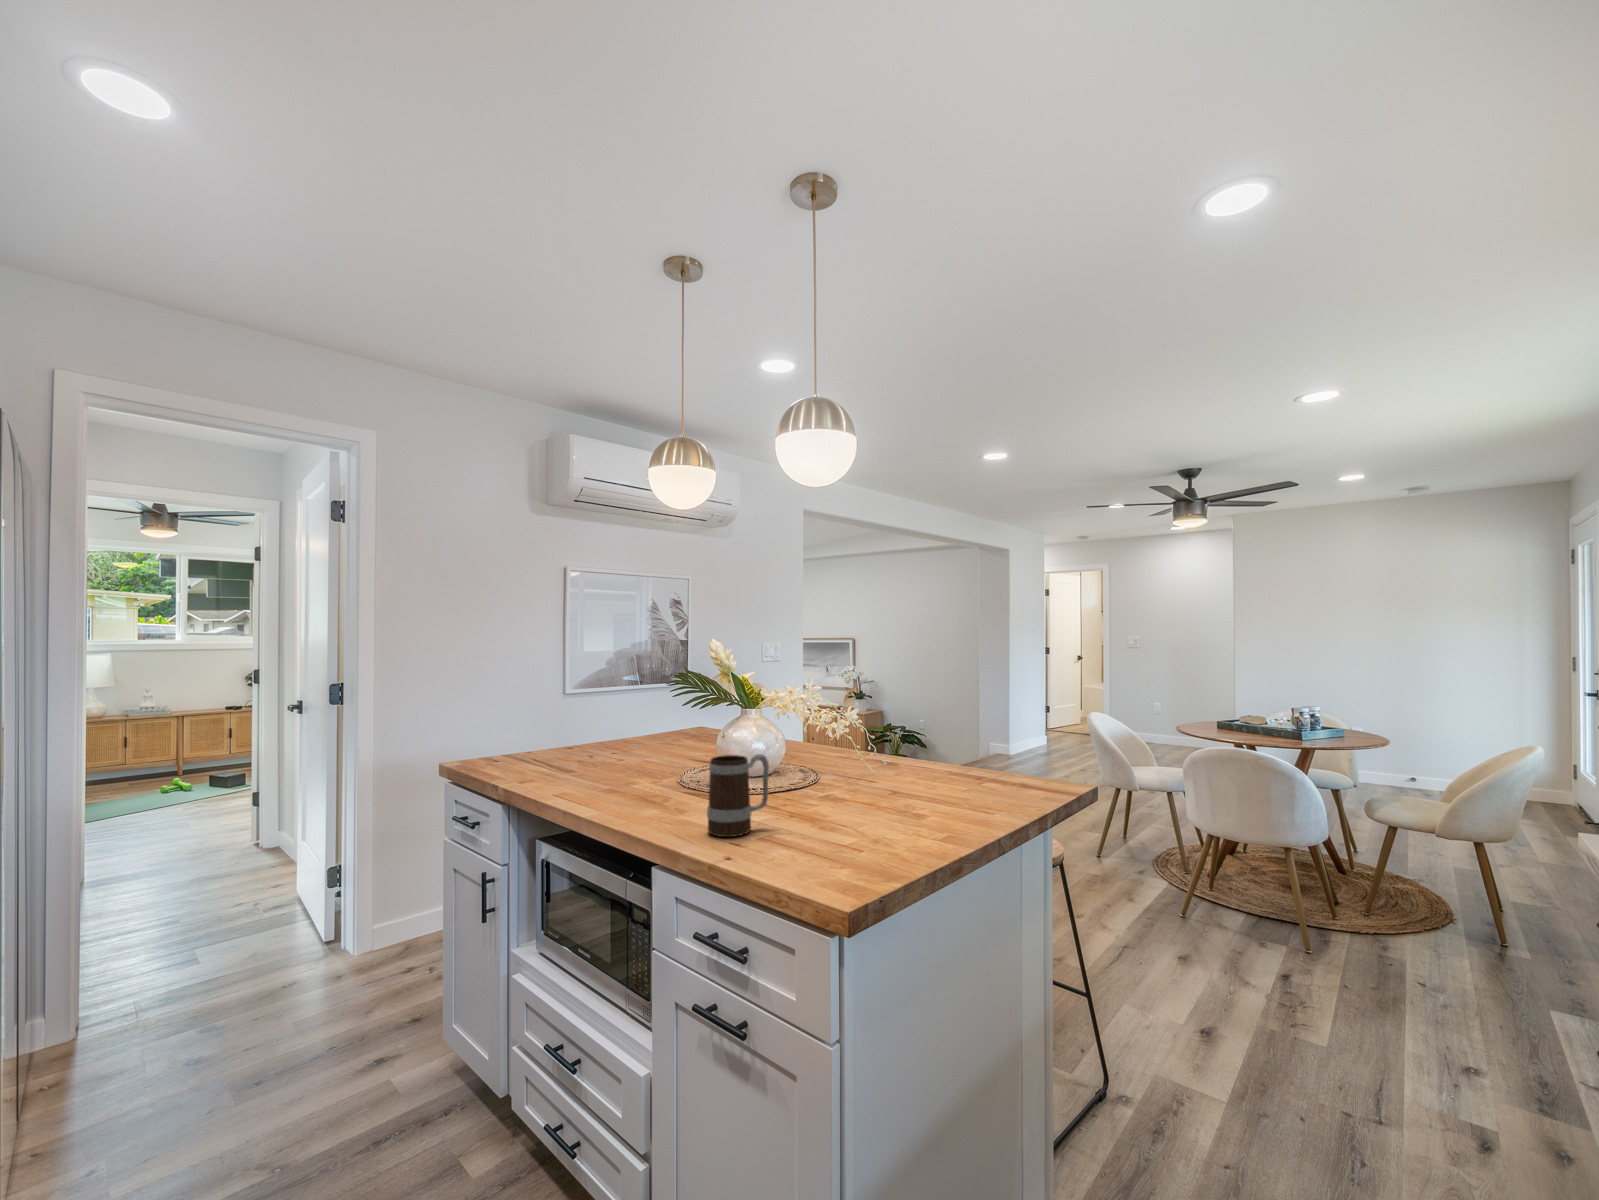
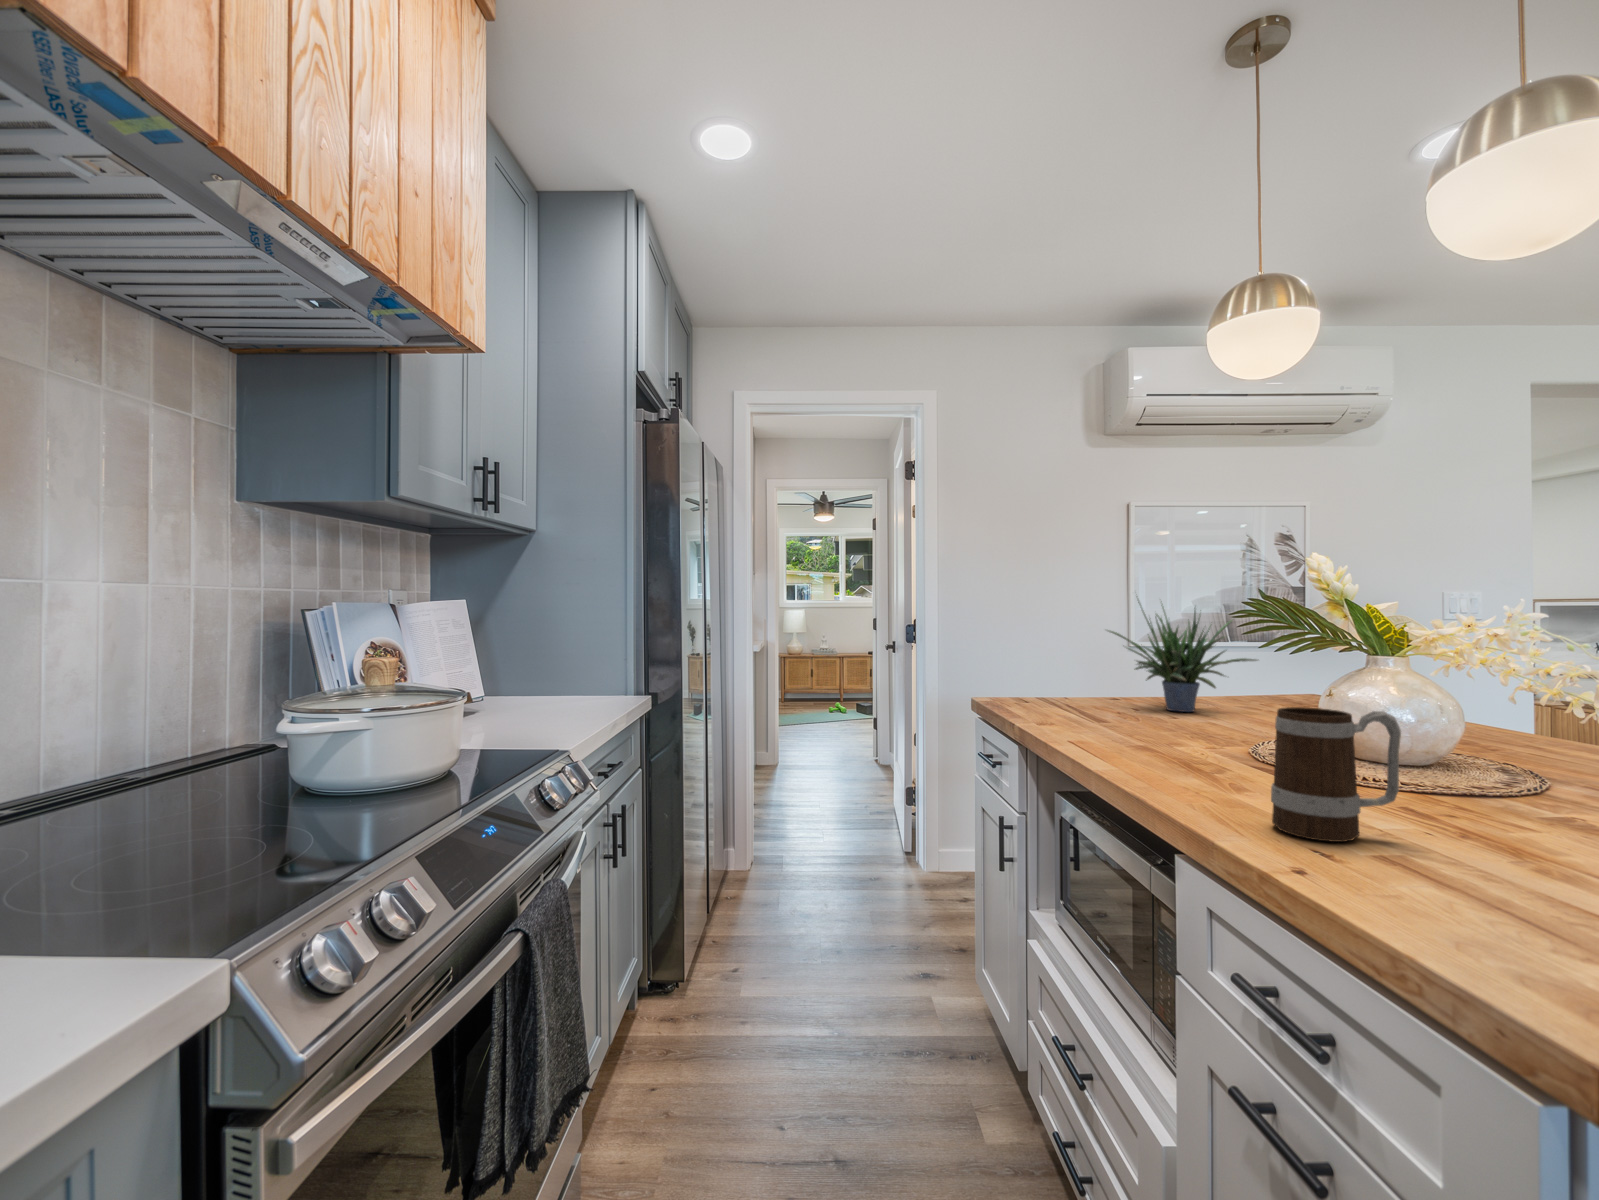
potted plant: none [564,659,673,755] -> present [1108,602,1257,712]

